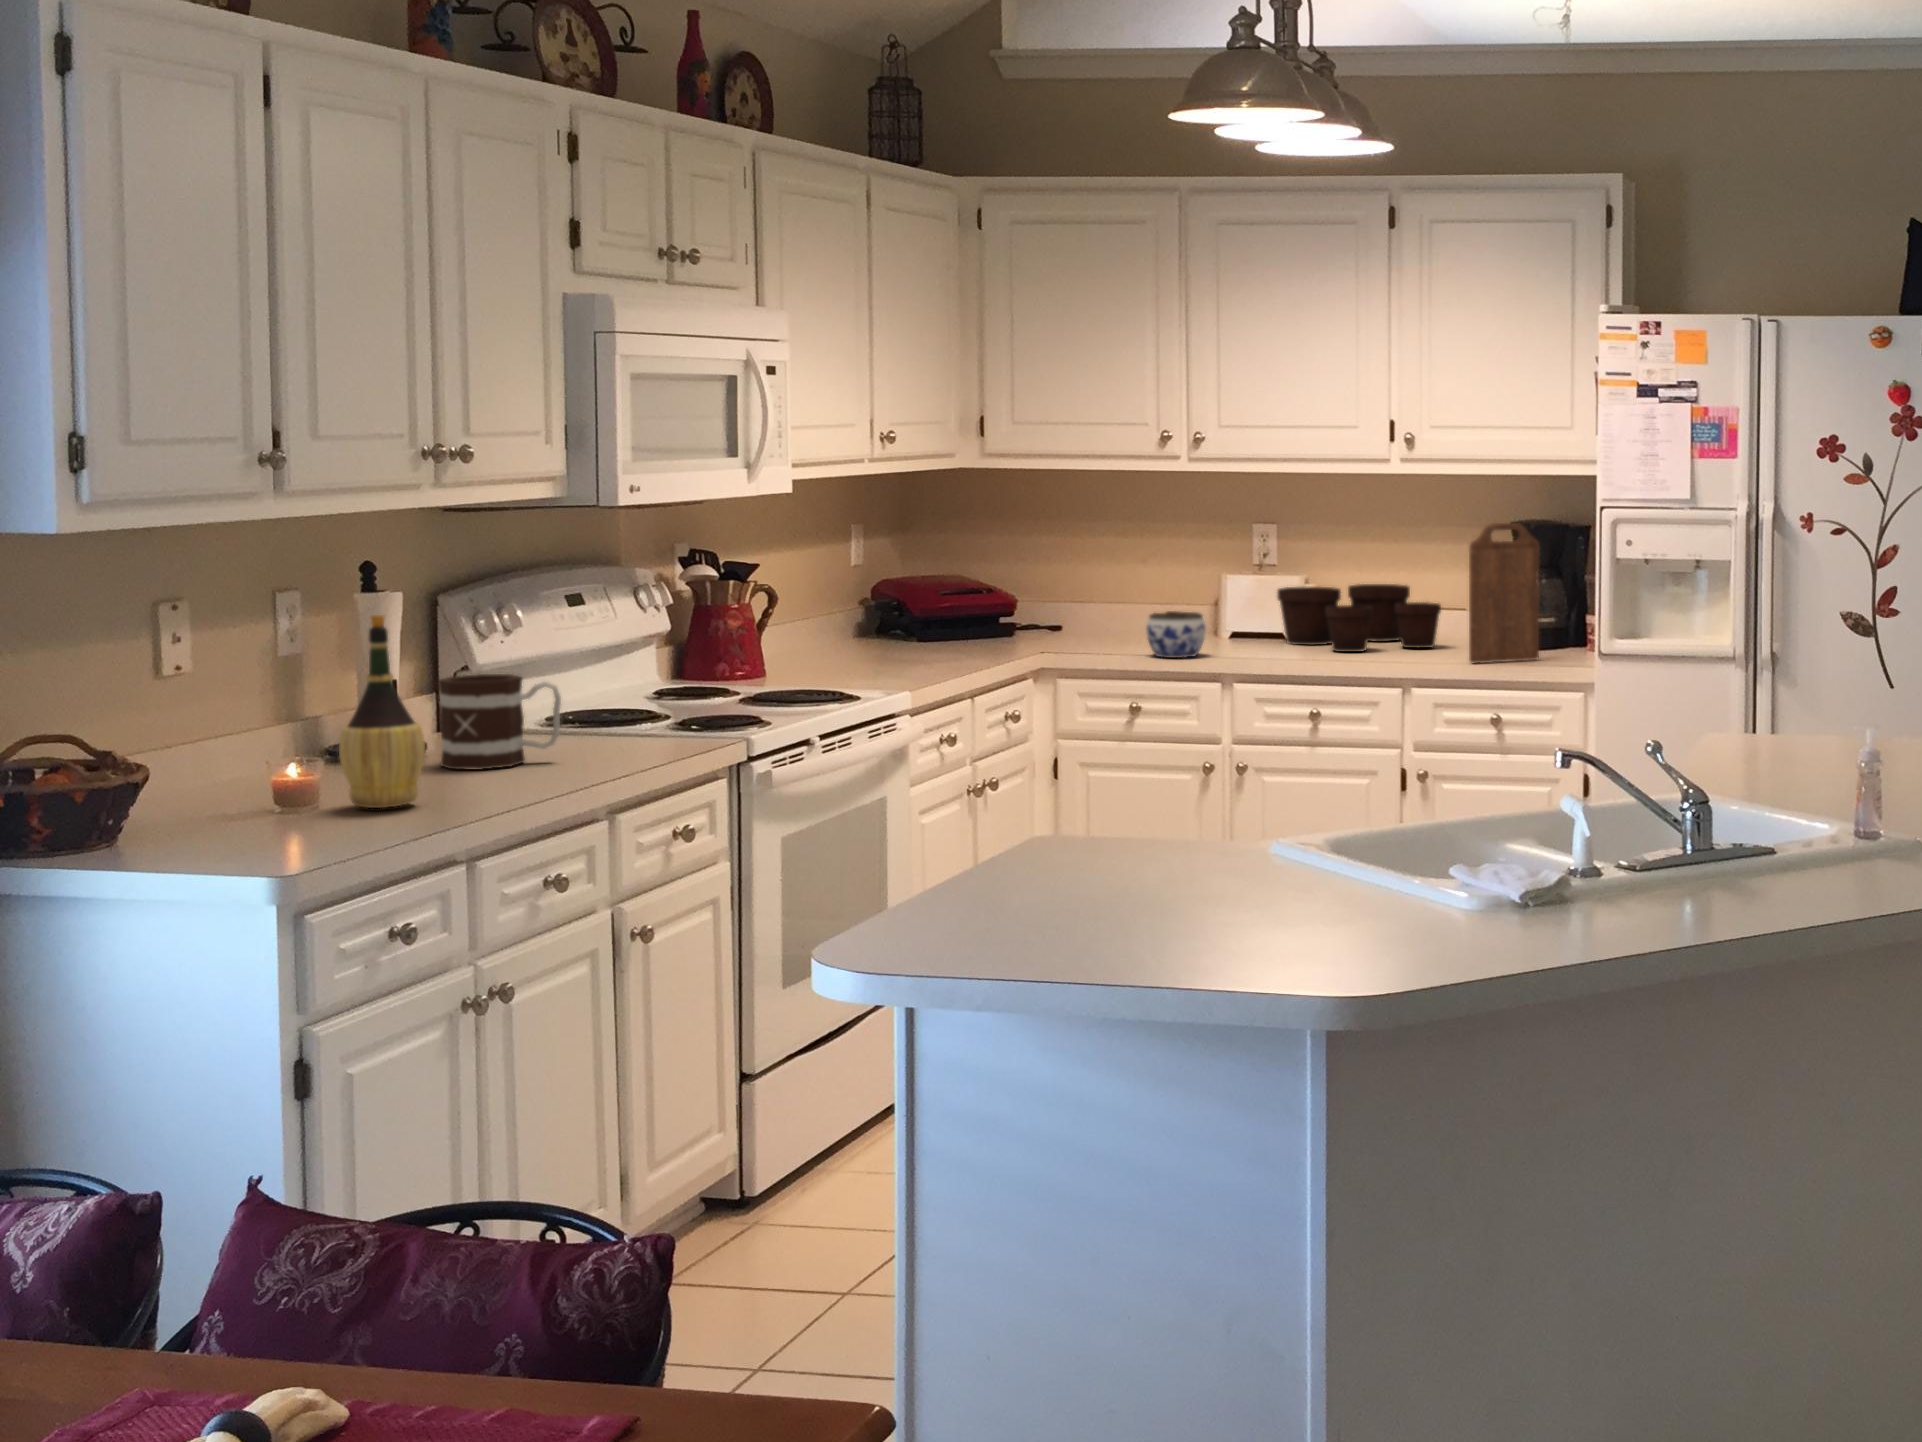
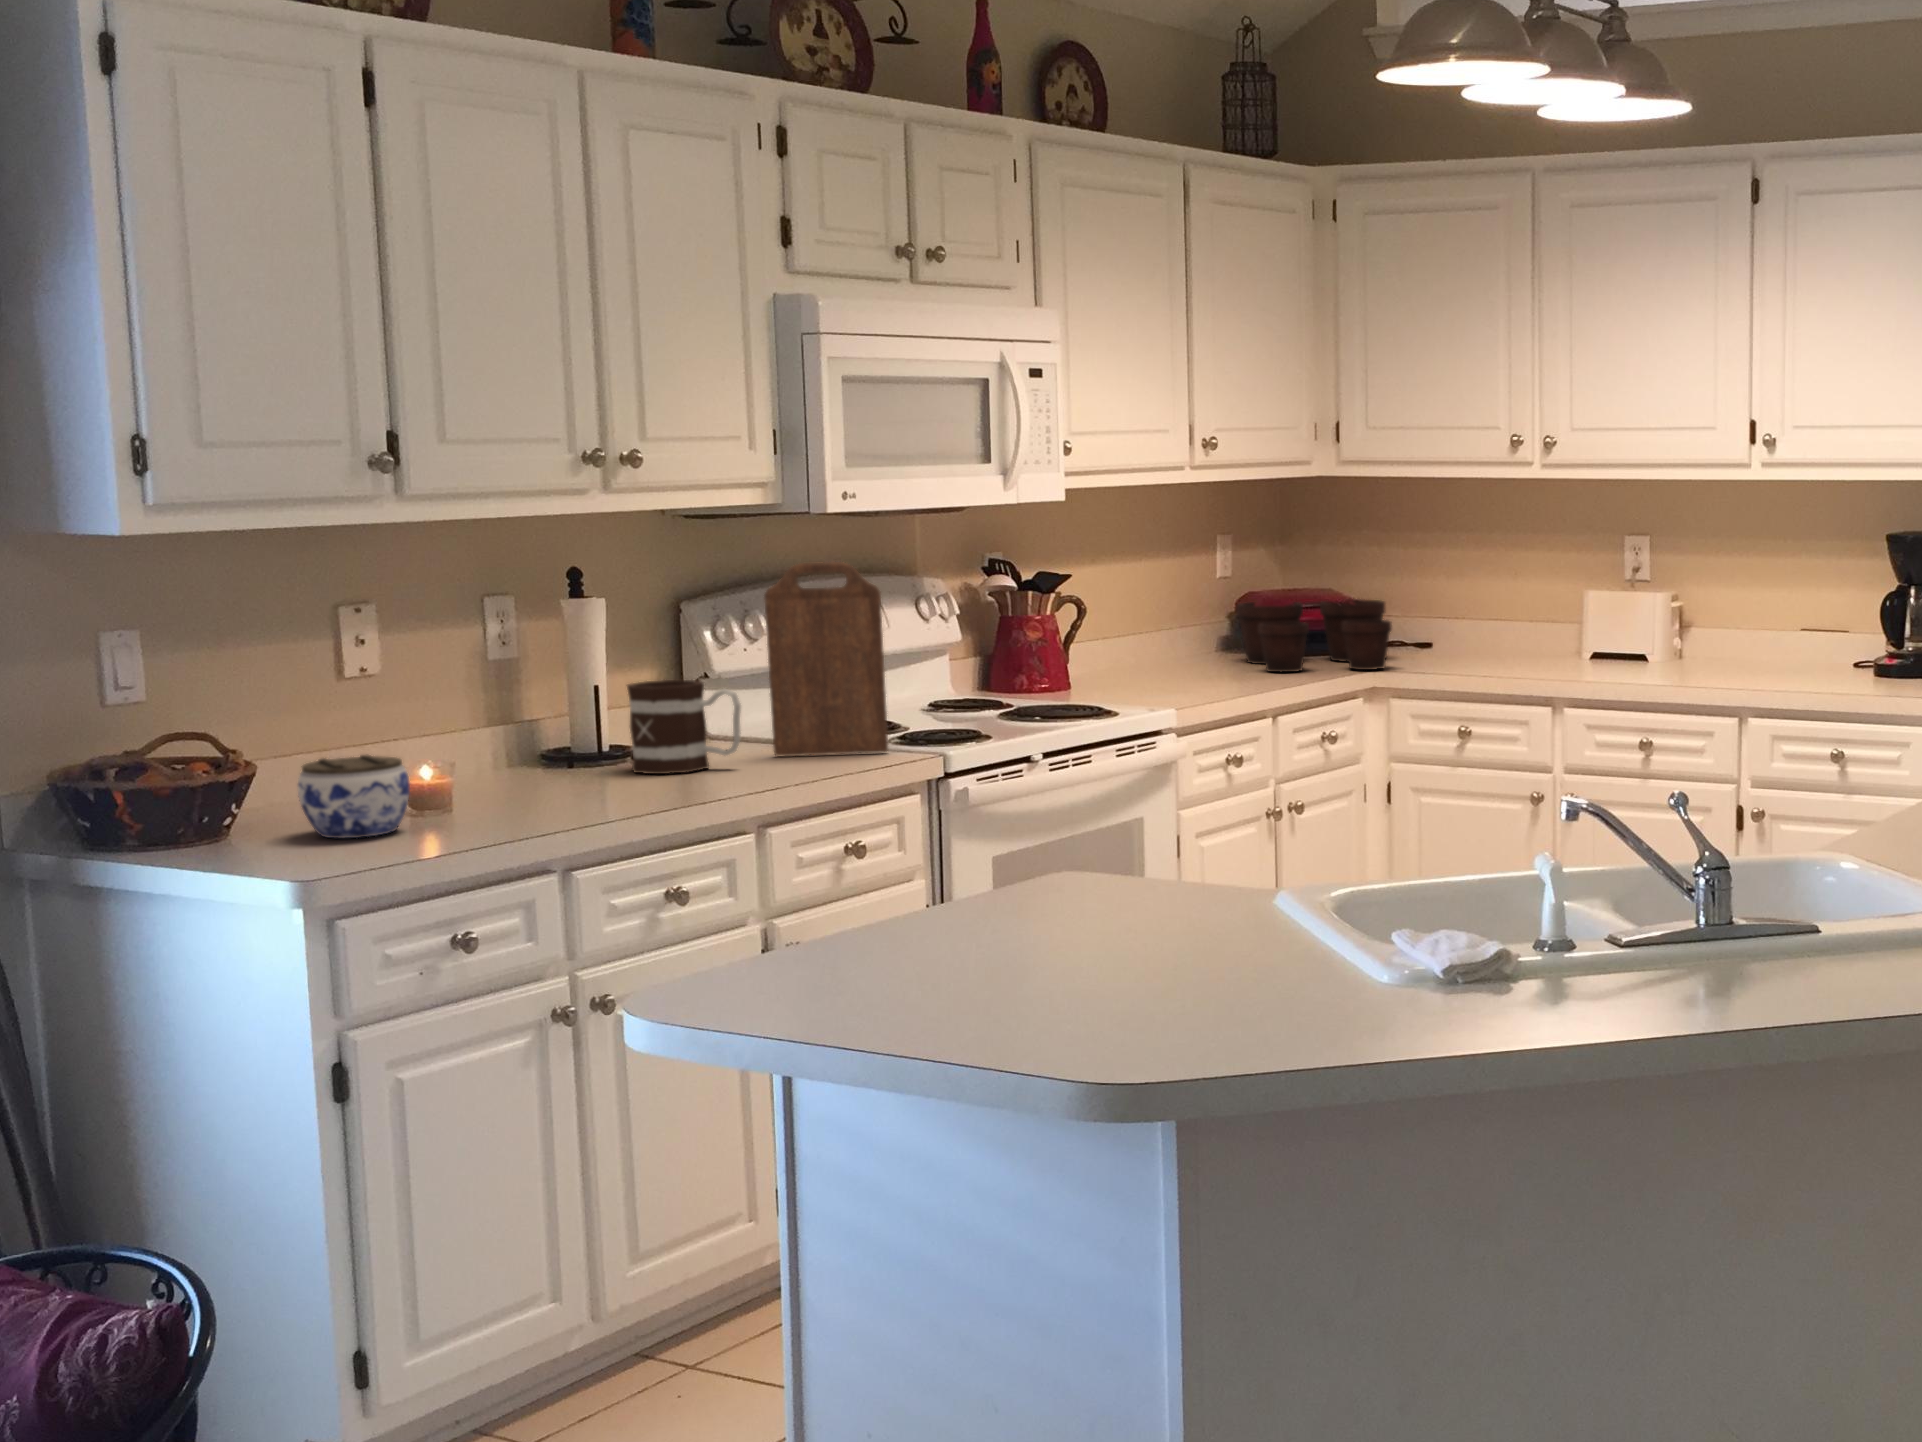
cutting board: present [1469,523,1540,663] -> present [764,562,888,756]
flower pot: present [1277,584,1441,652] -> present [1236,599,1392,672]
jar: present [1146,611,1206,658] -> present [298,755,410,838]
wine bottle: present [339,615,425,808] -> none [468,619,551,809]

